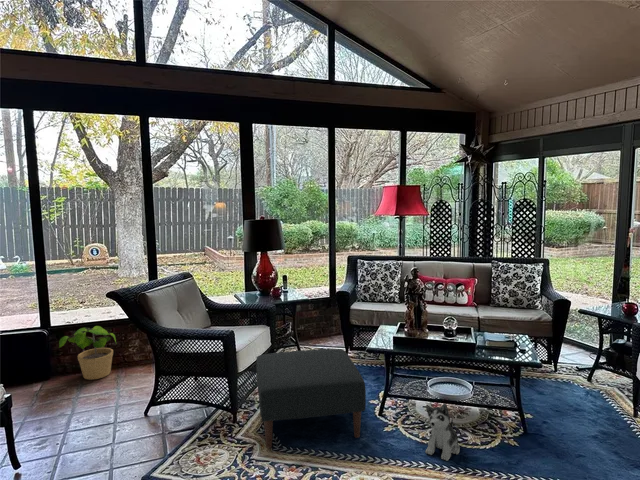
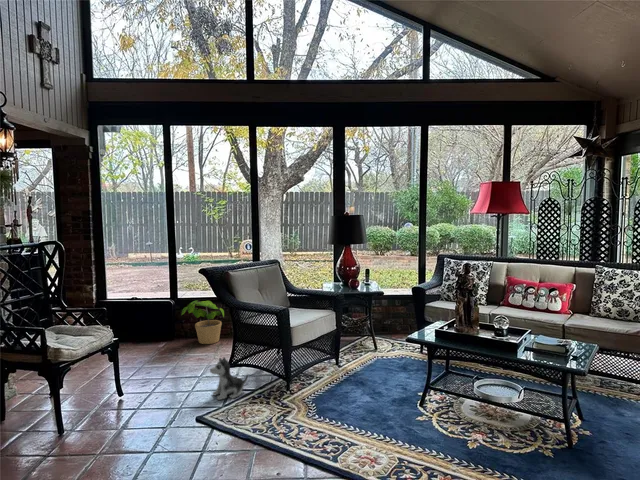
ottoman: present [256,349,366,448] -> none [296,335,396,421]
plush toy: present [426,404,460,461] -> present [210,357,248,400]

